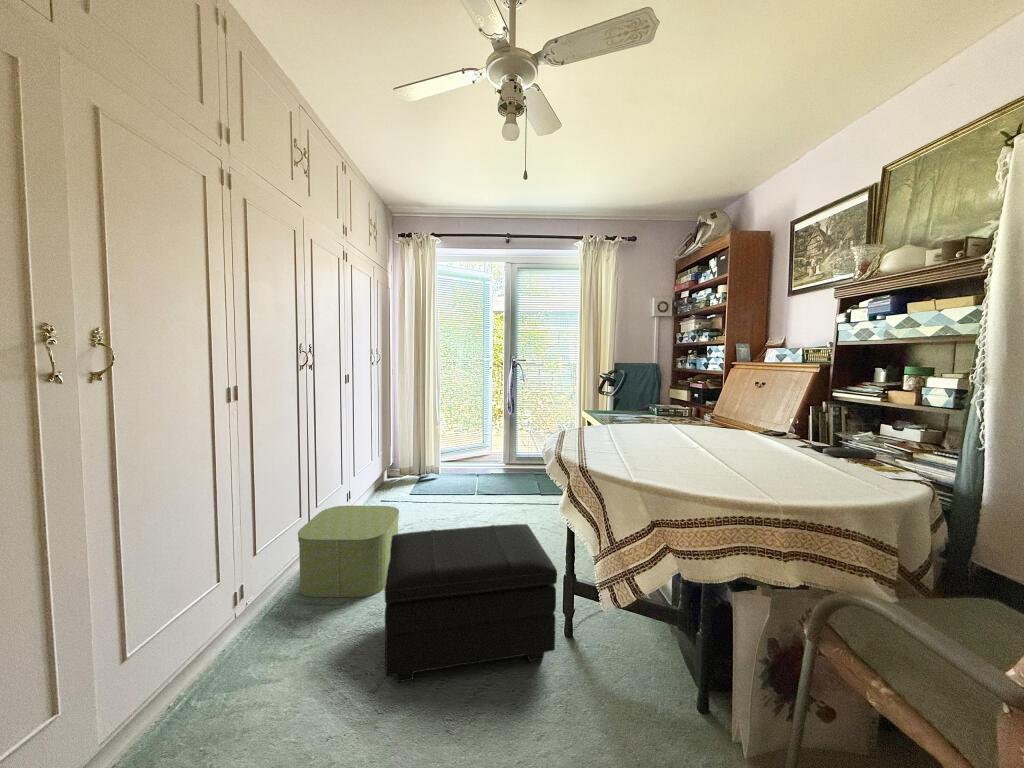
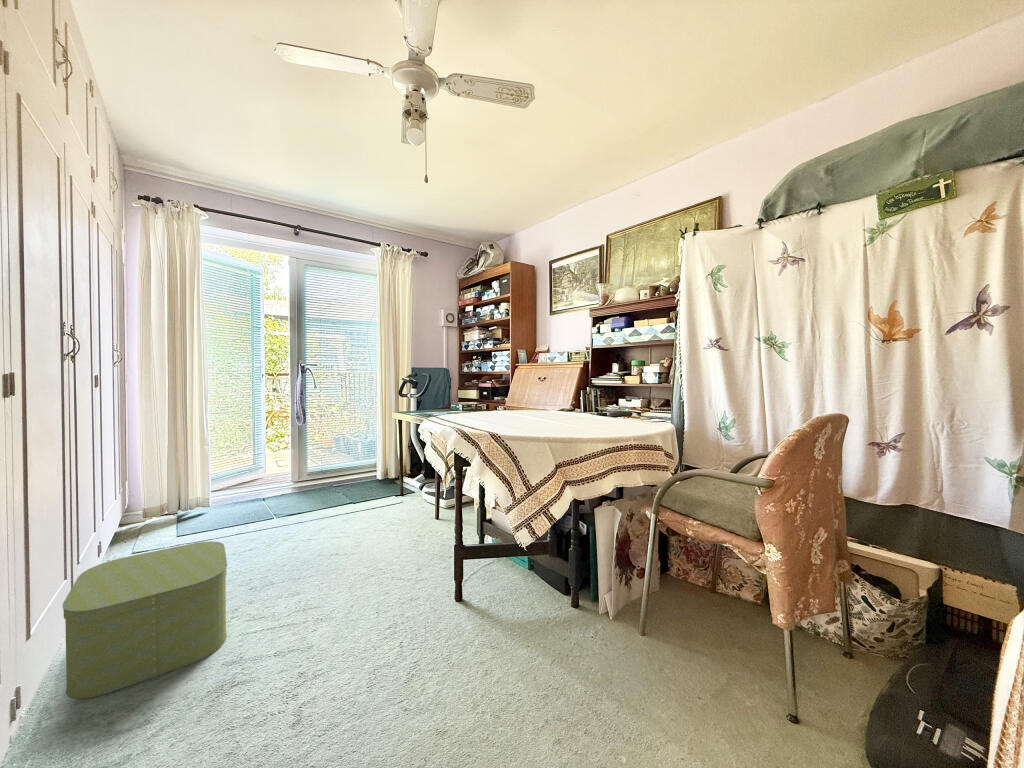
footstool: present [385,524,557,682] -> none [262,514,468,713]

